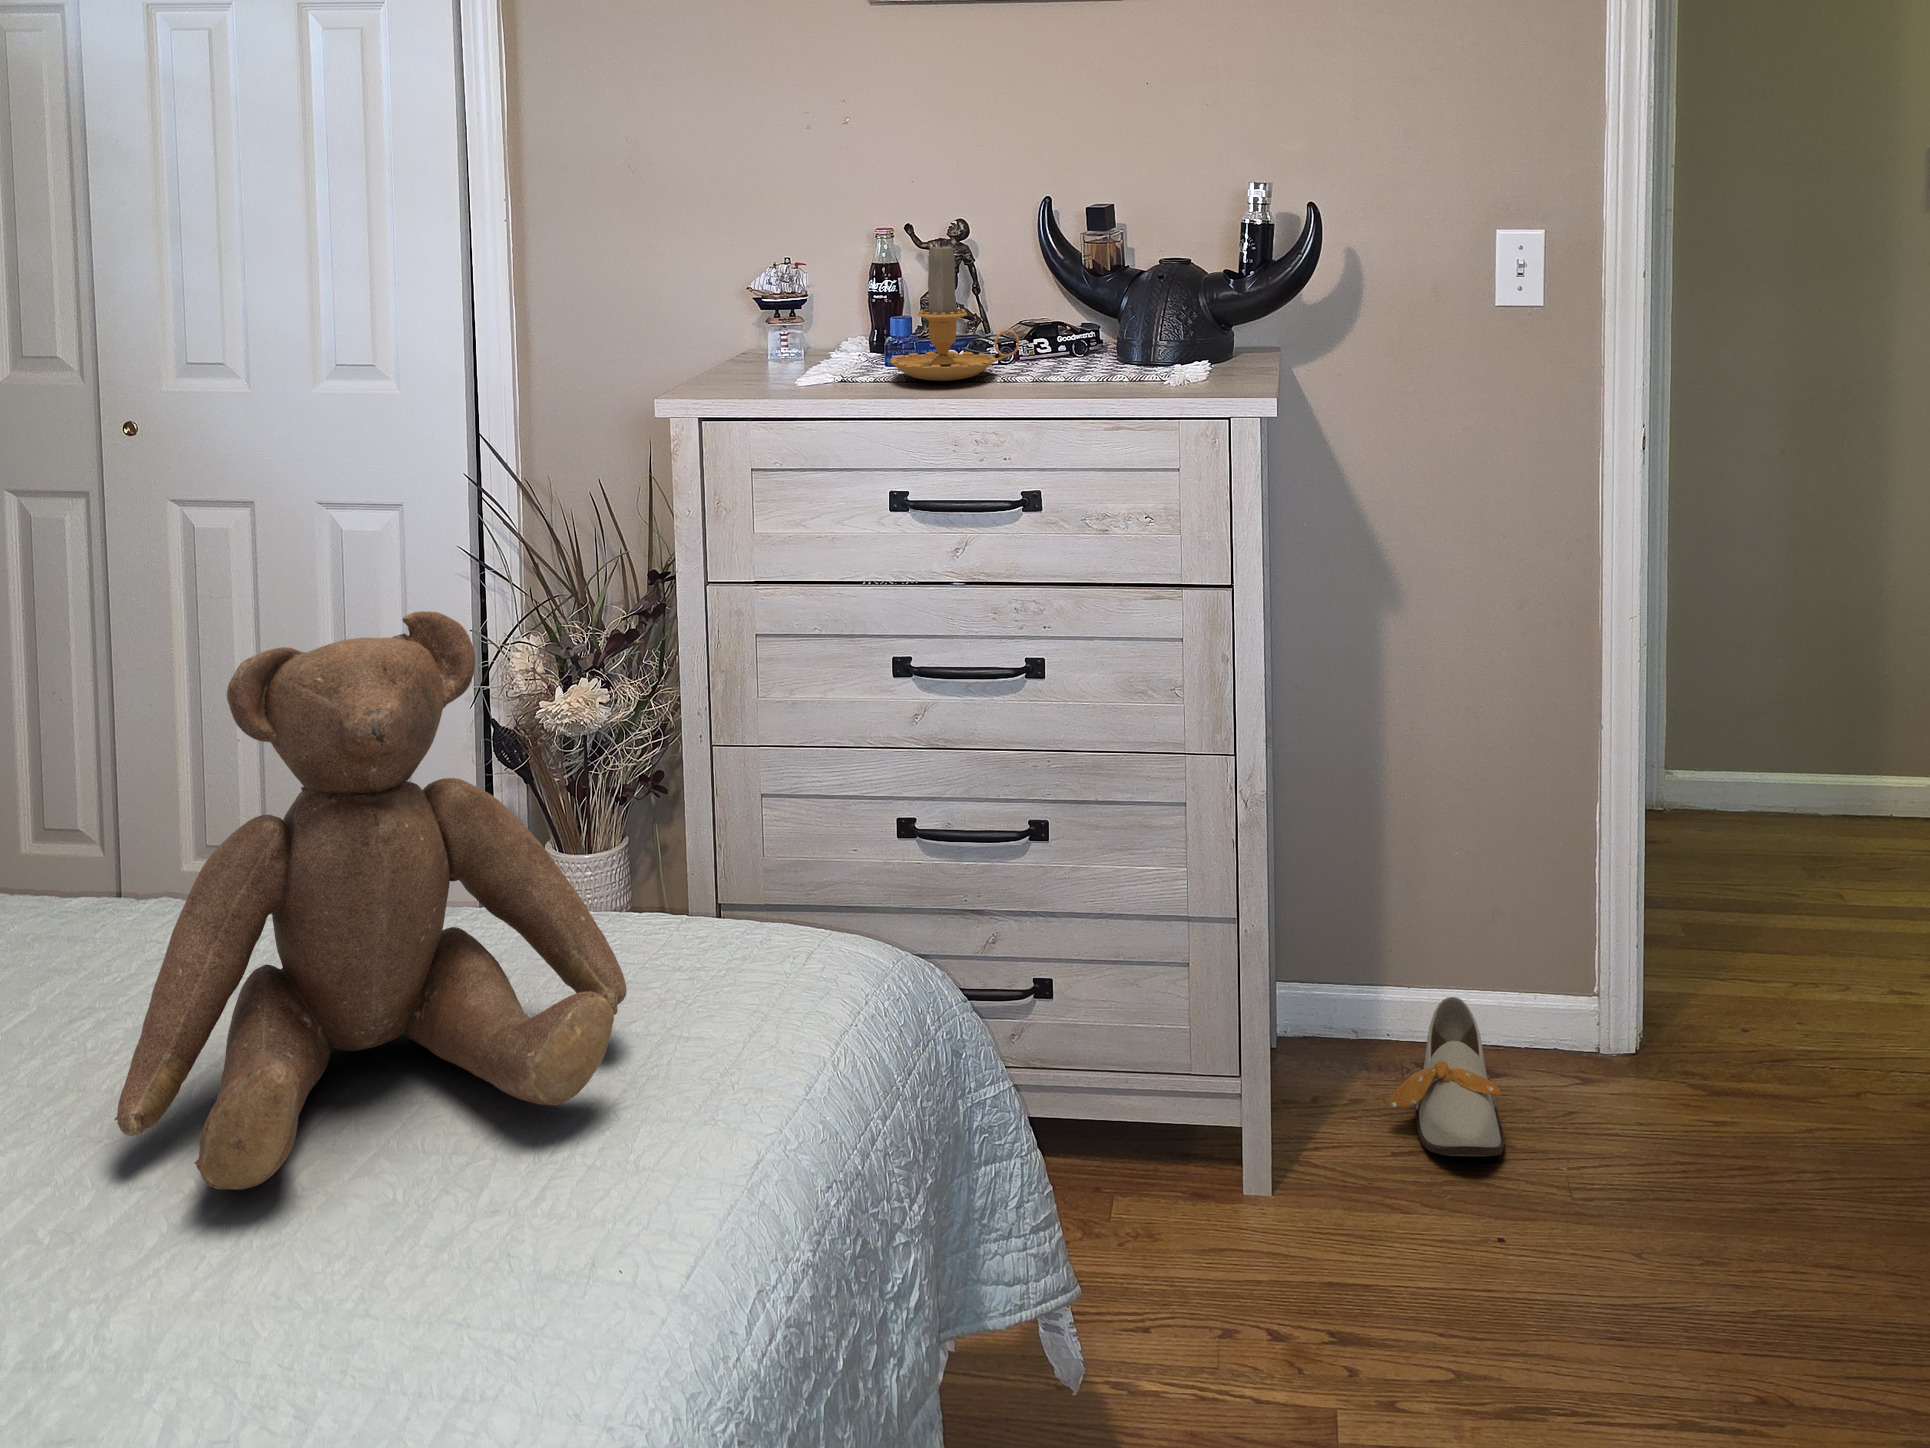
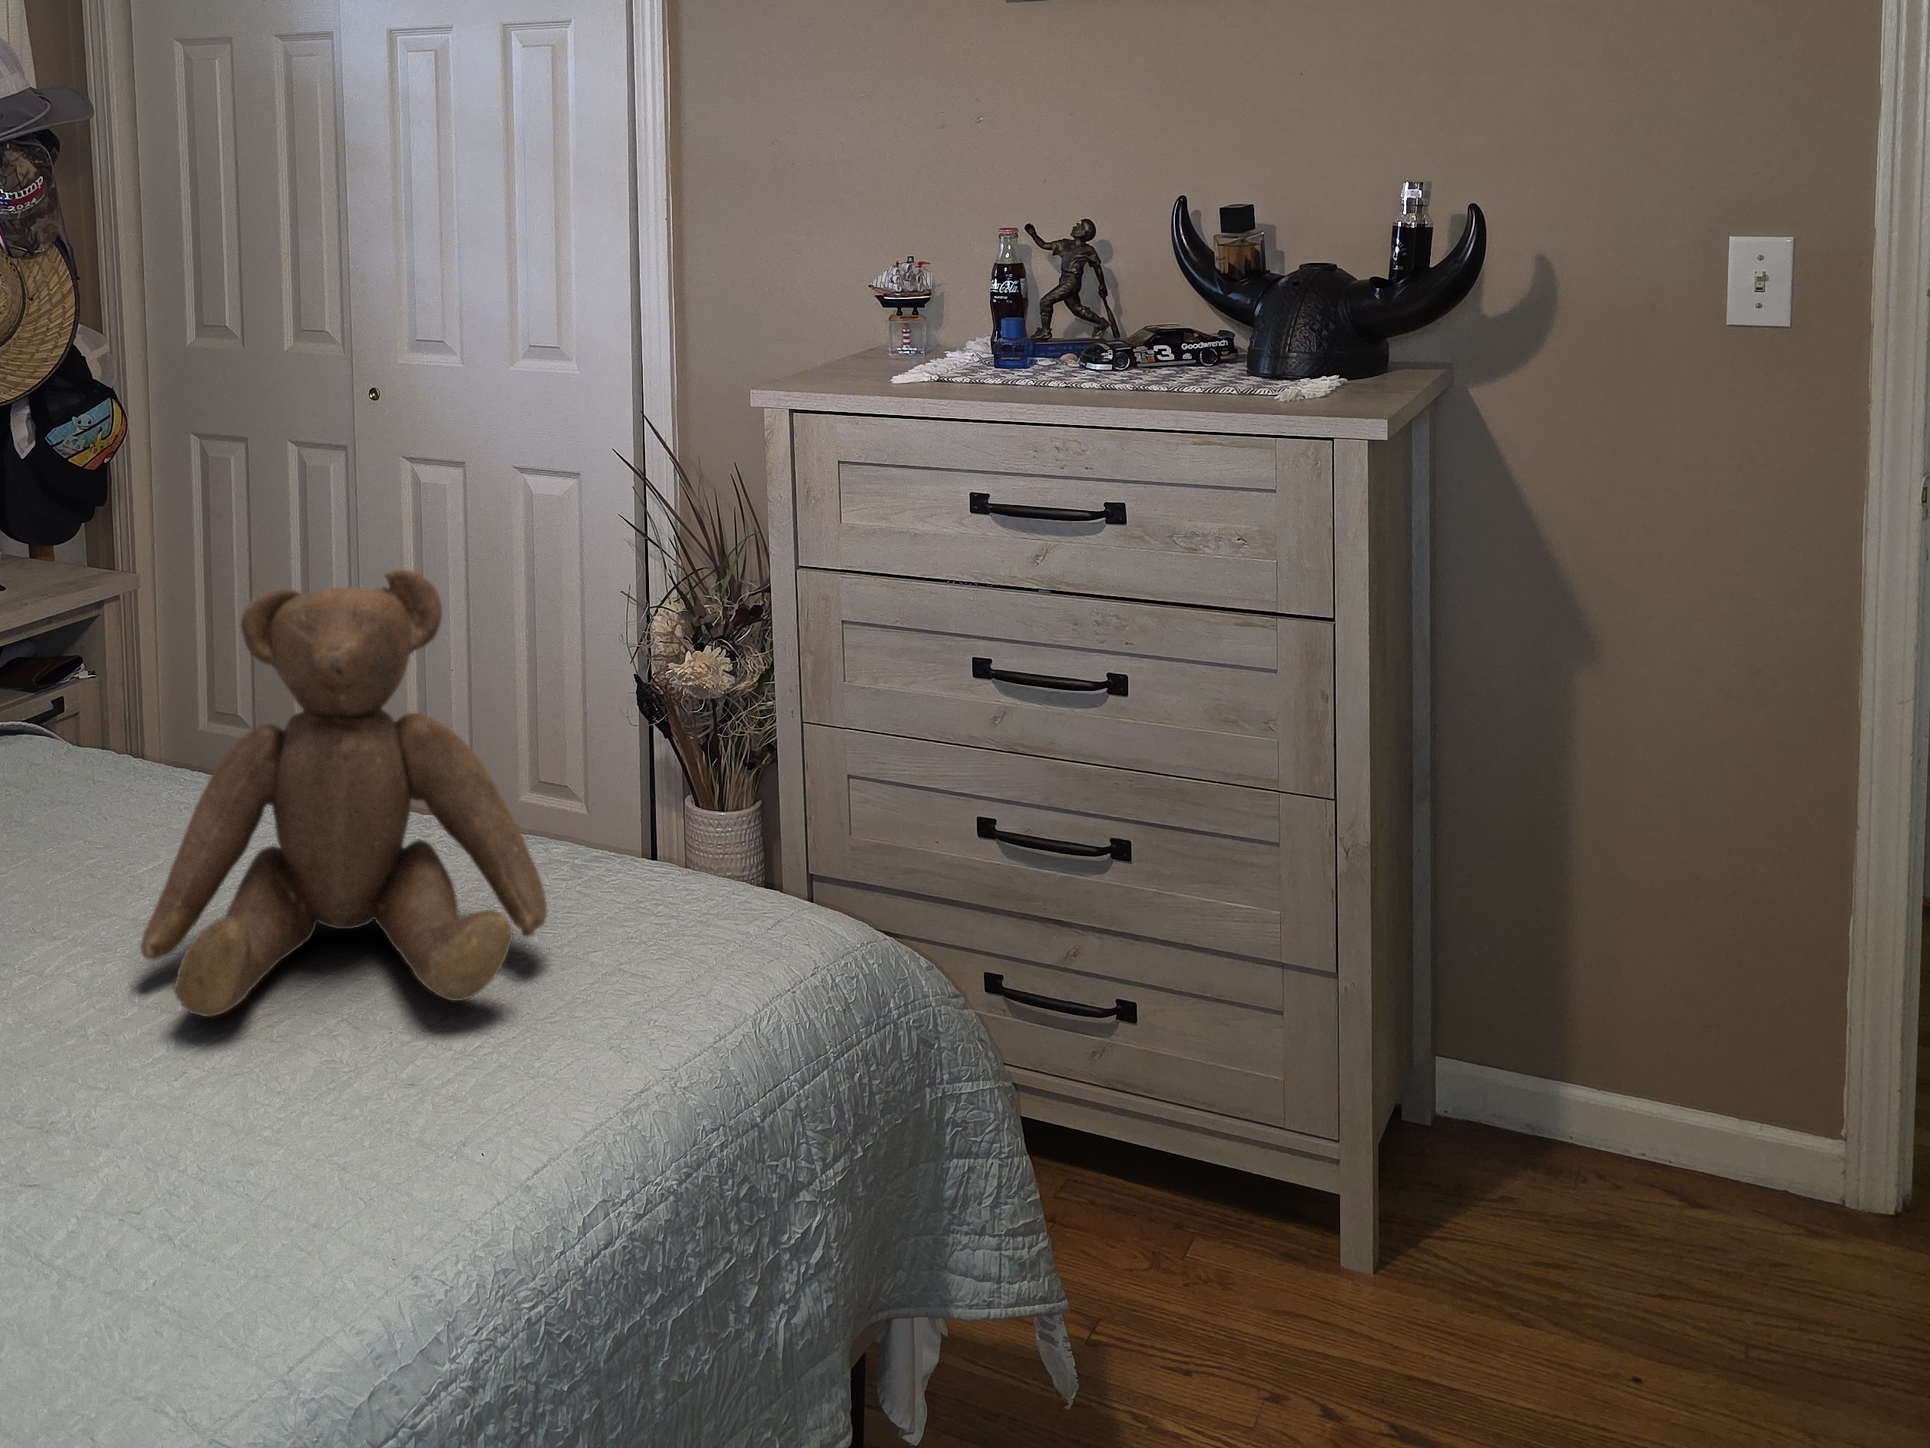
candle: present [890,239,1020,381] -> none [987,242,1124,384]
shoe: present [1389,997,1504,1156] -> none [1537,1113,1682,1298]

